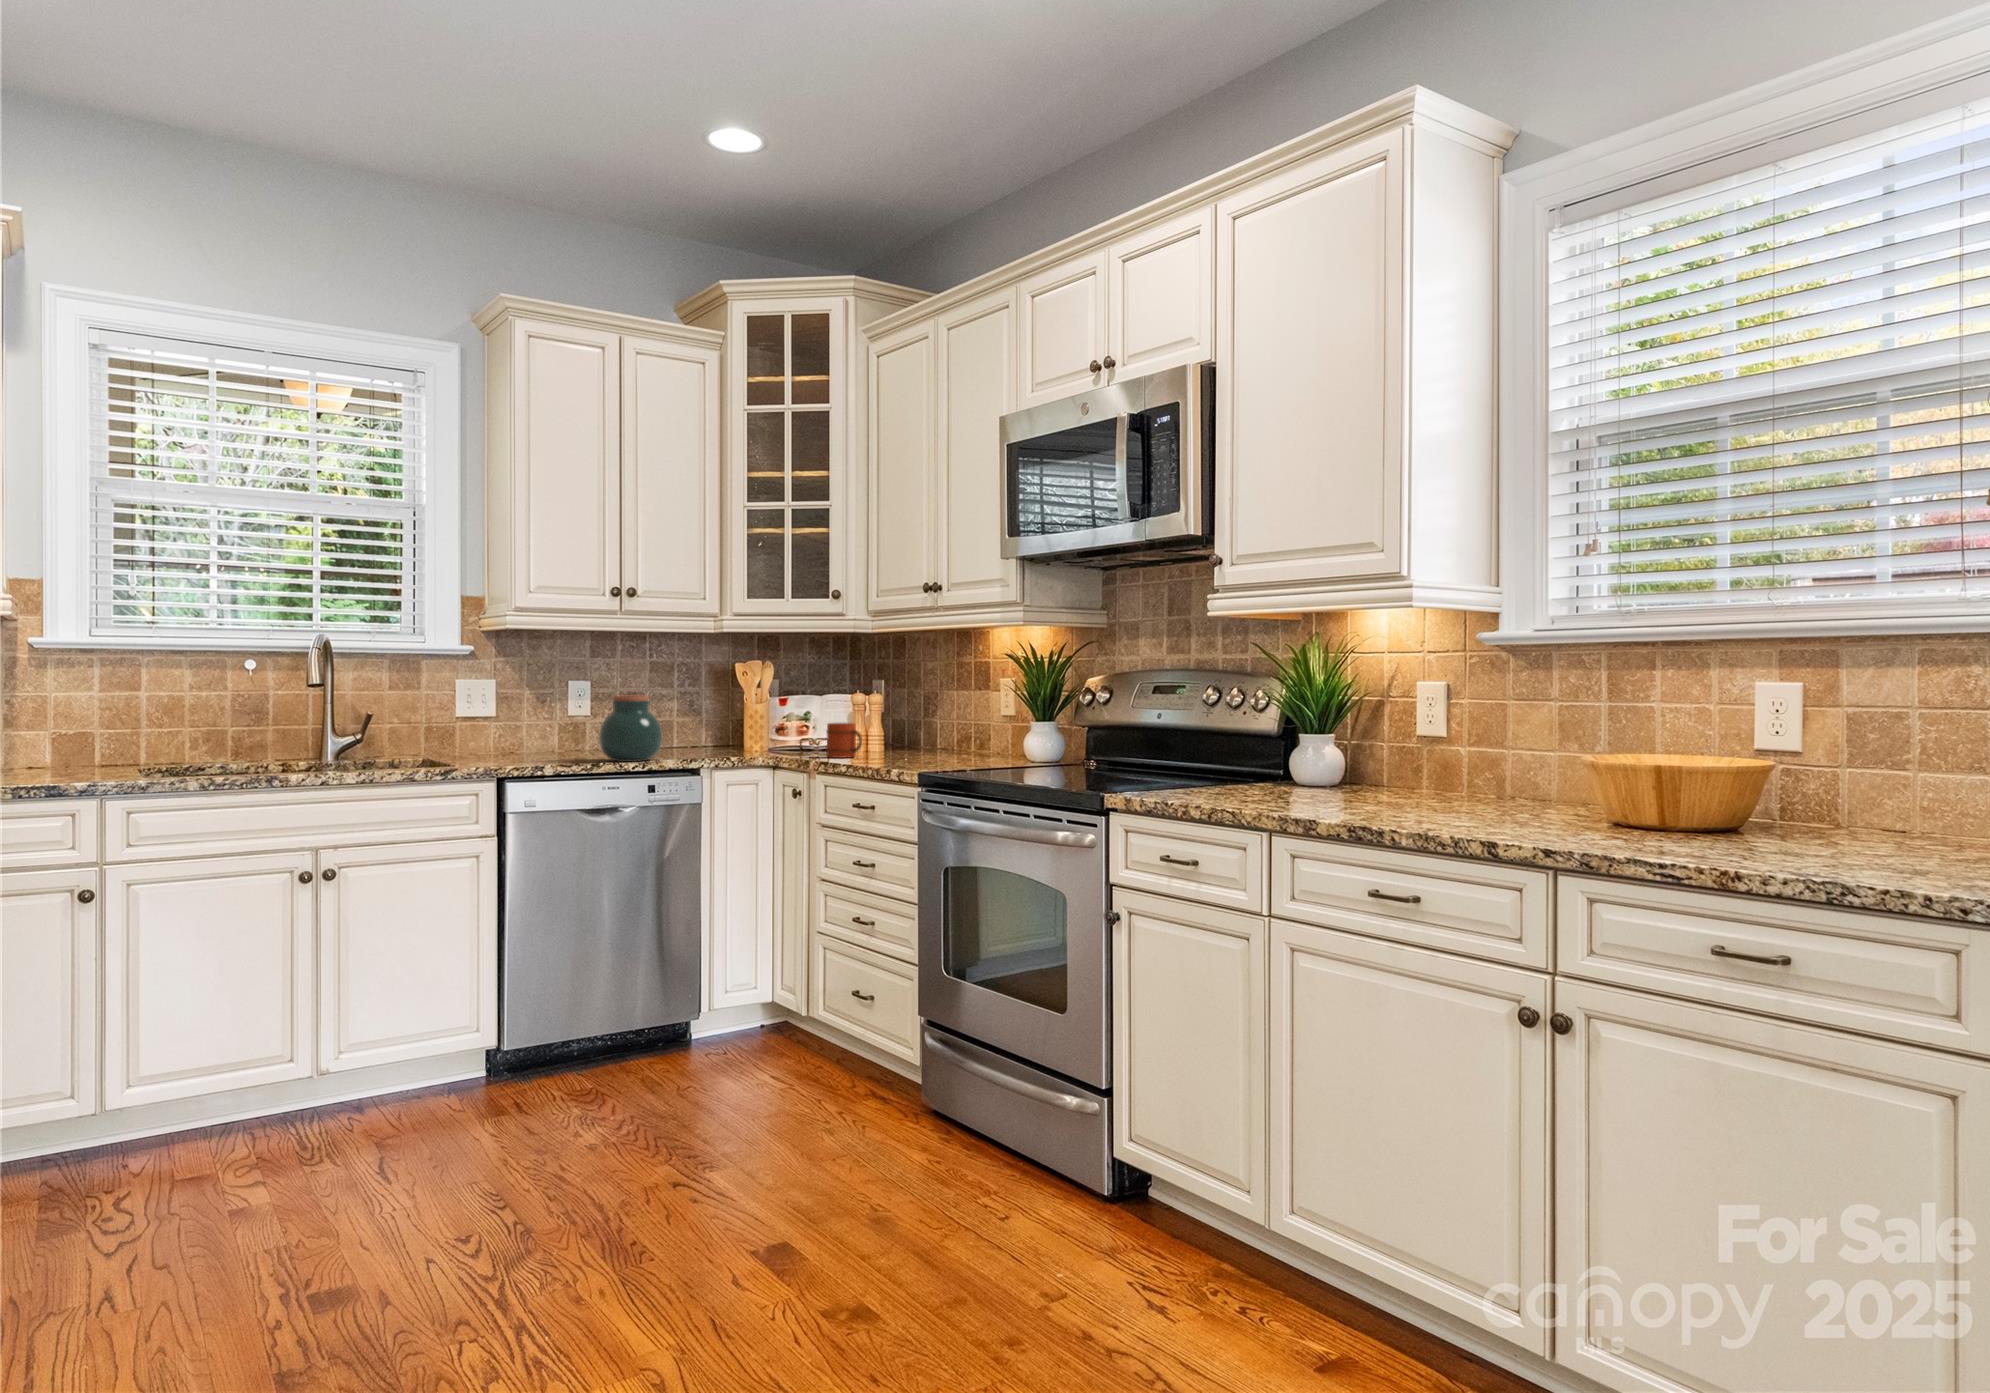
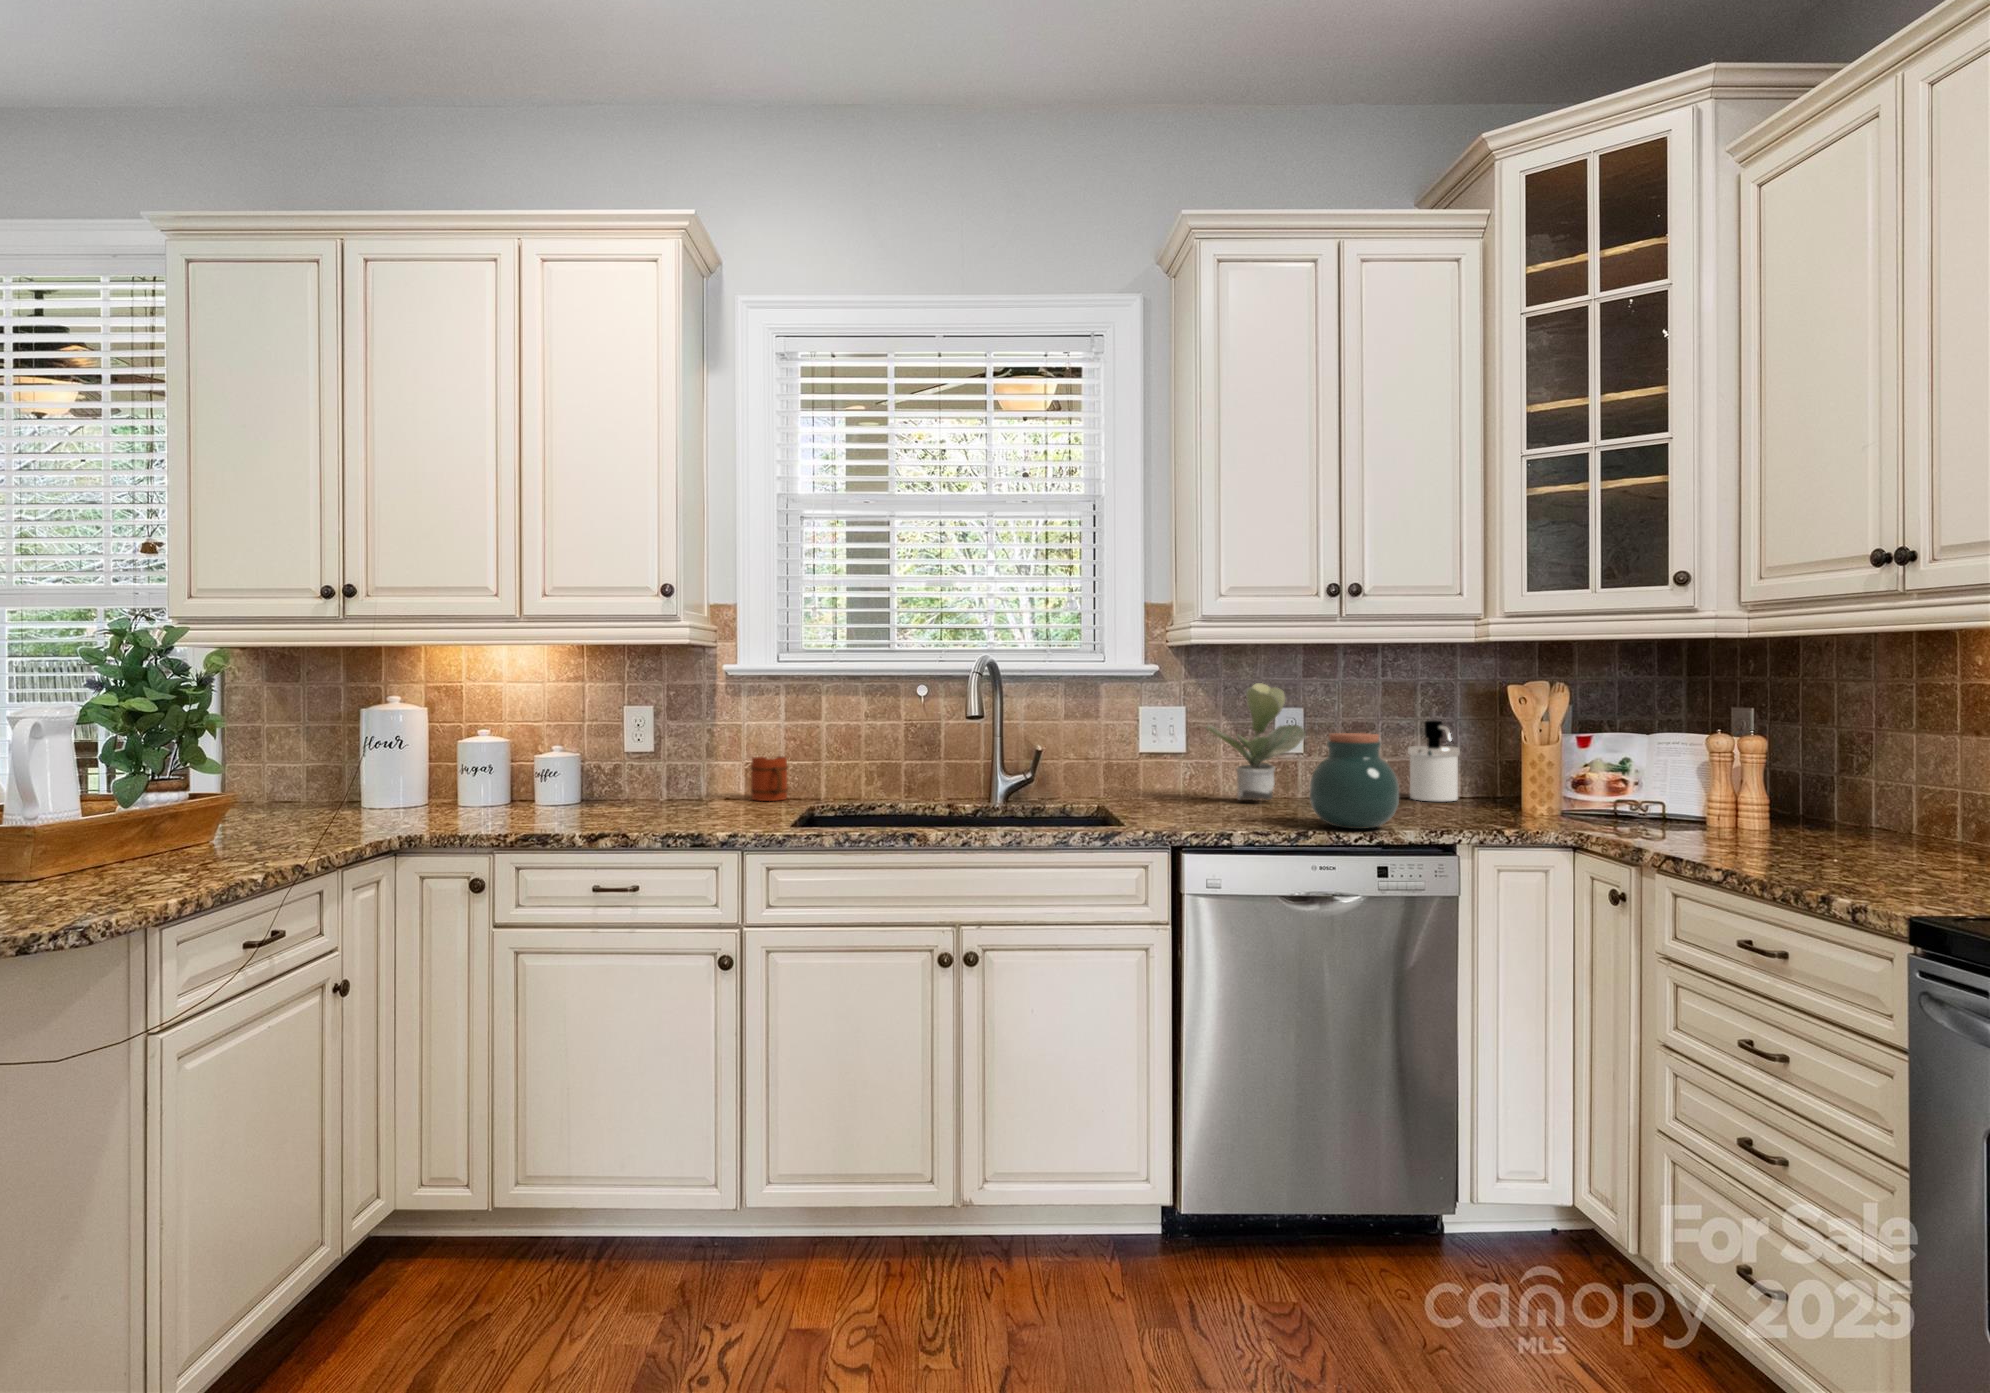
potted plant: none [512,661,594,752] -> present [1206,683,1305,800]
soap dispenser: none [668,690,704,748] -> present [1408,720,1460,802]
mug: present [827,723,862,758] -> present [751,756,788,801]

